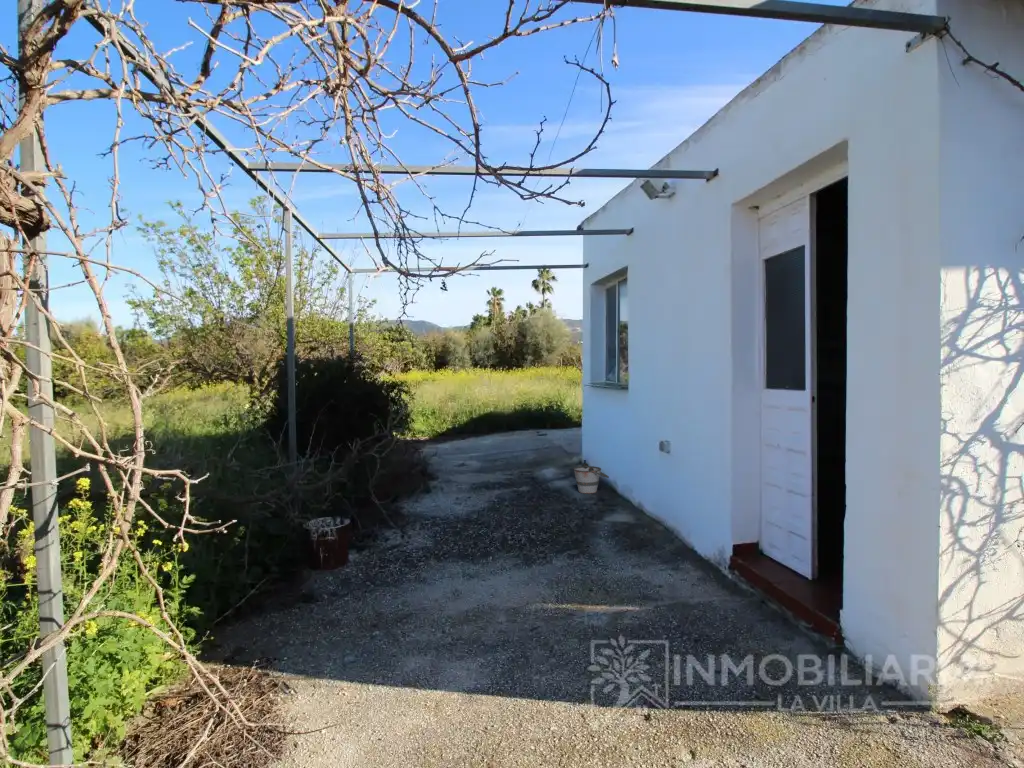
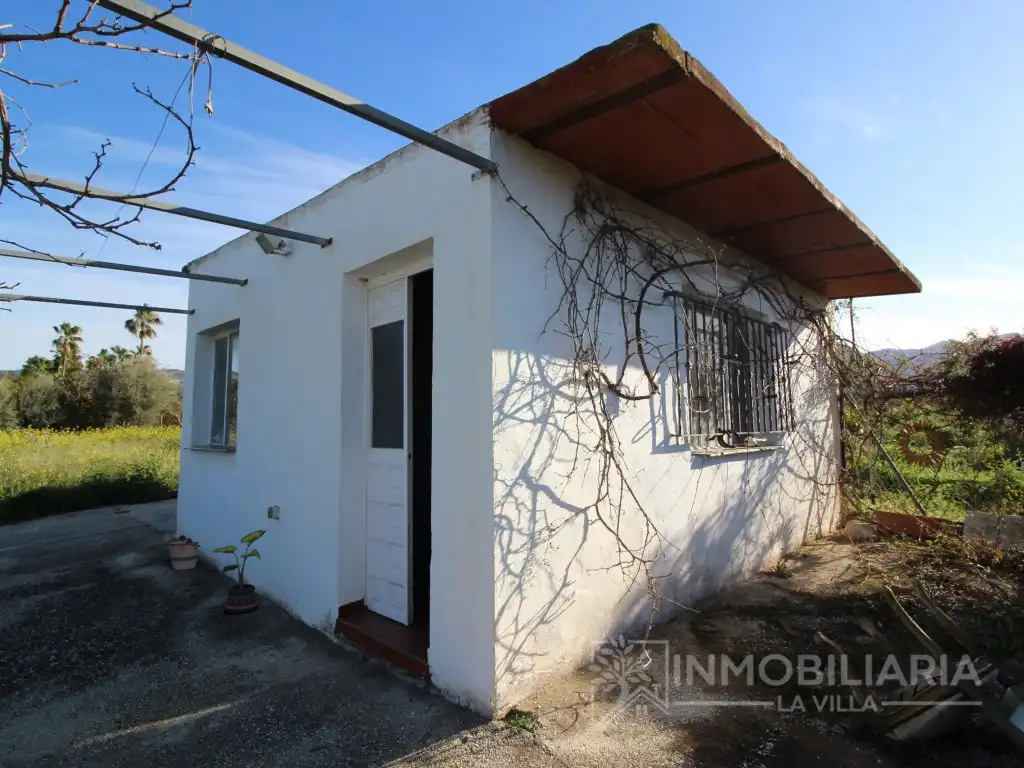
potted plant: none [611,464,662,541] -> present [212,530,266,614]

